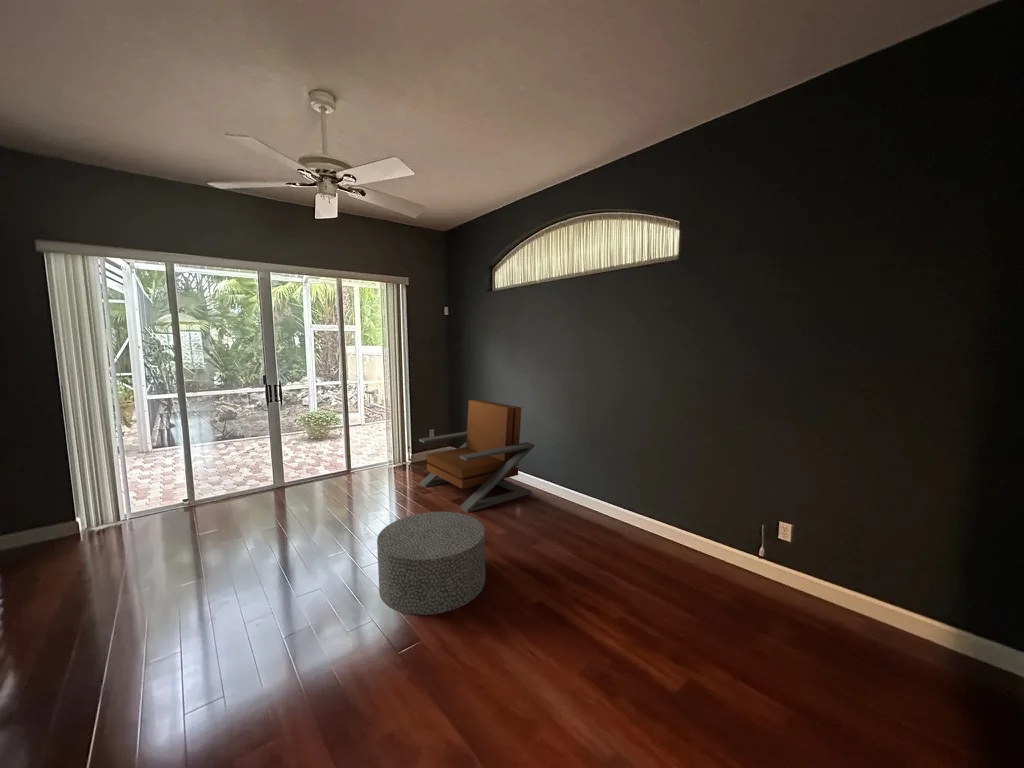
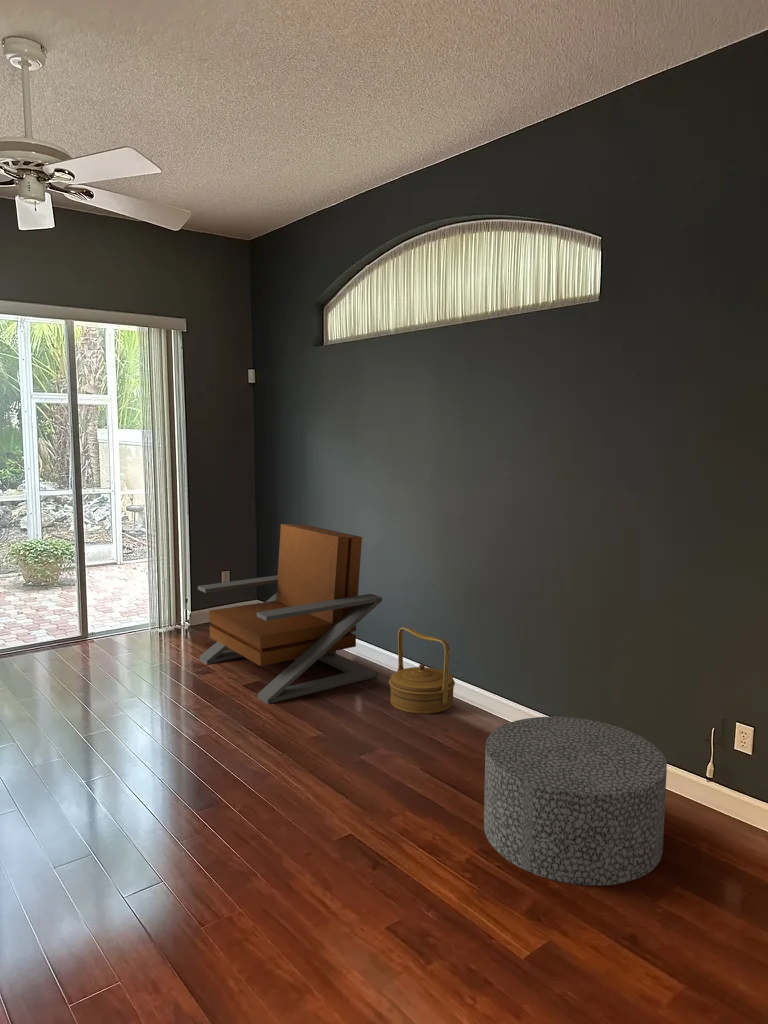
woven basket: none [542,463,583,517] -> present [389,627,455,714]
ottoman: present [377,512,485,615] -> present [484,717,667,886]

